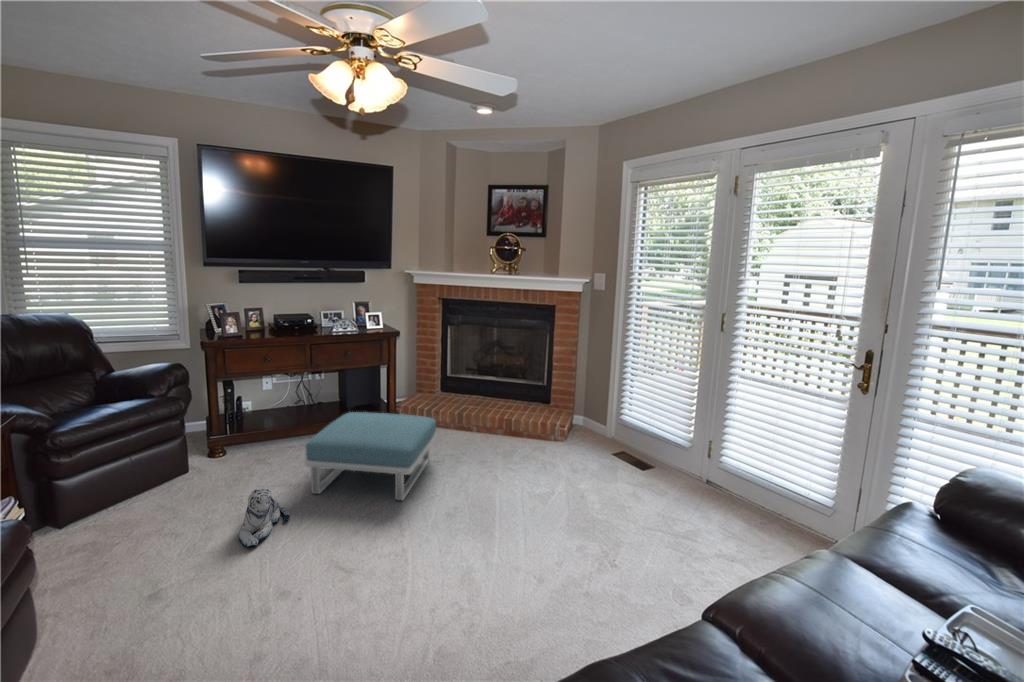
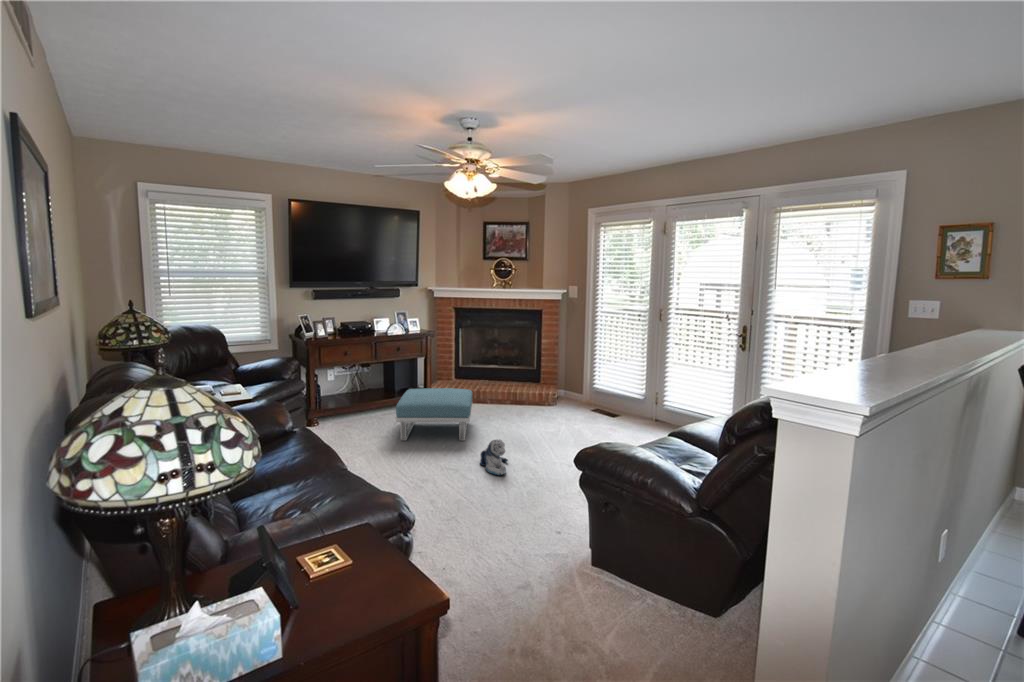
plush toy: present [239,489,290,547] -> present [480,440,508,476]

